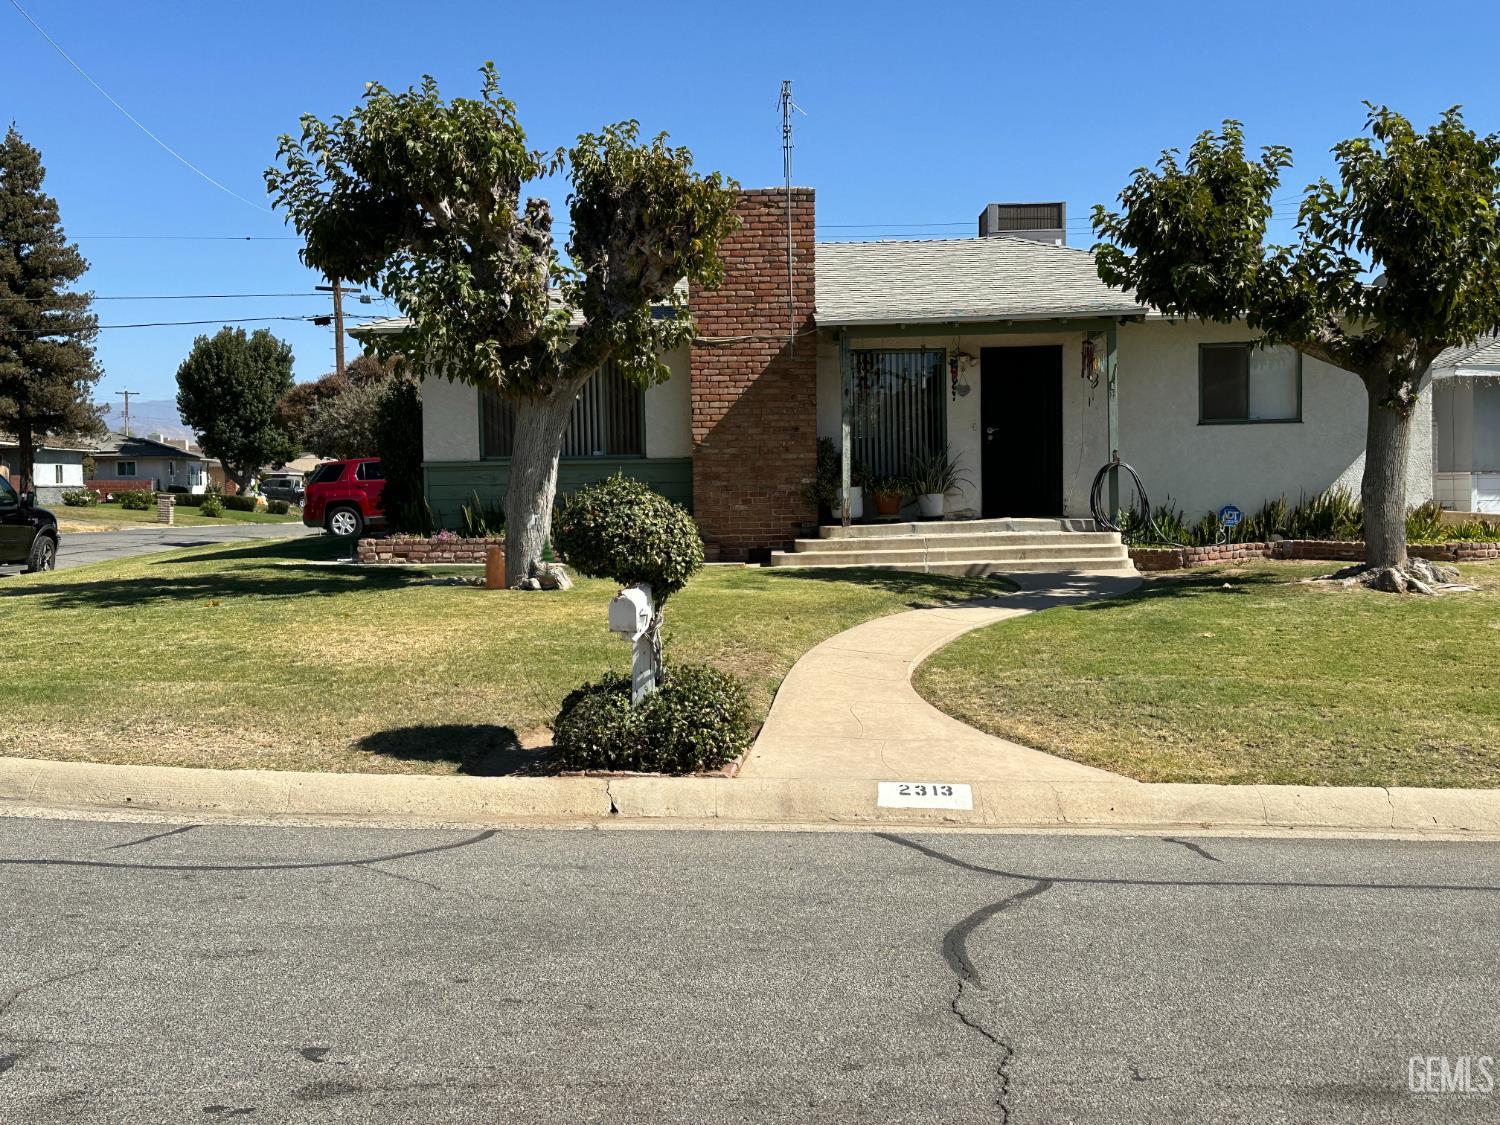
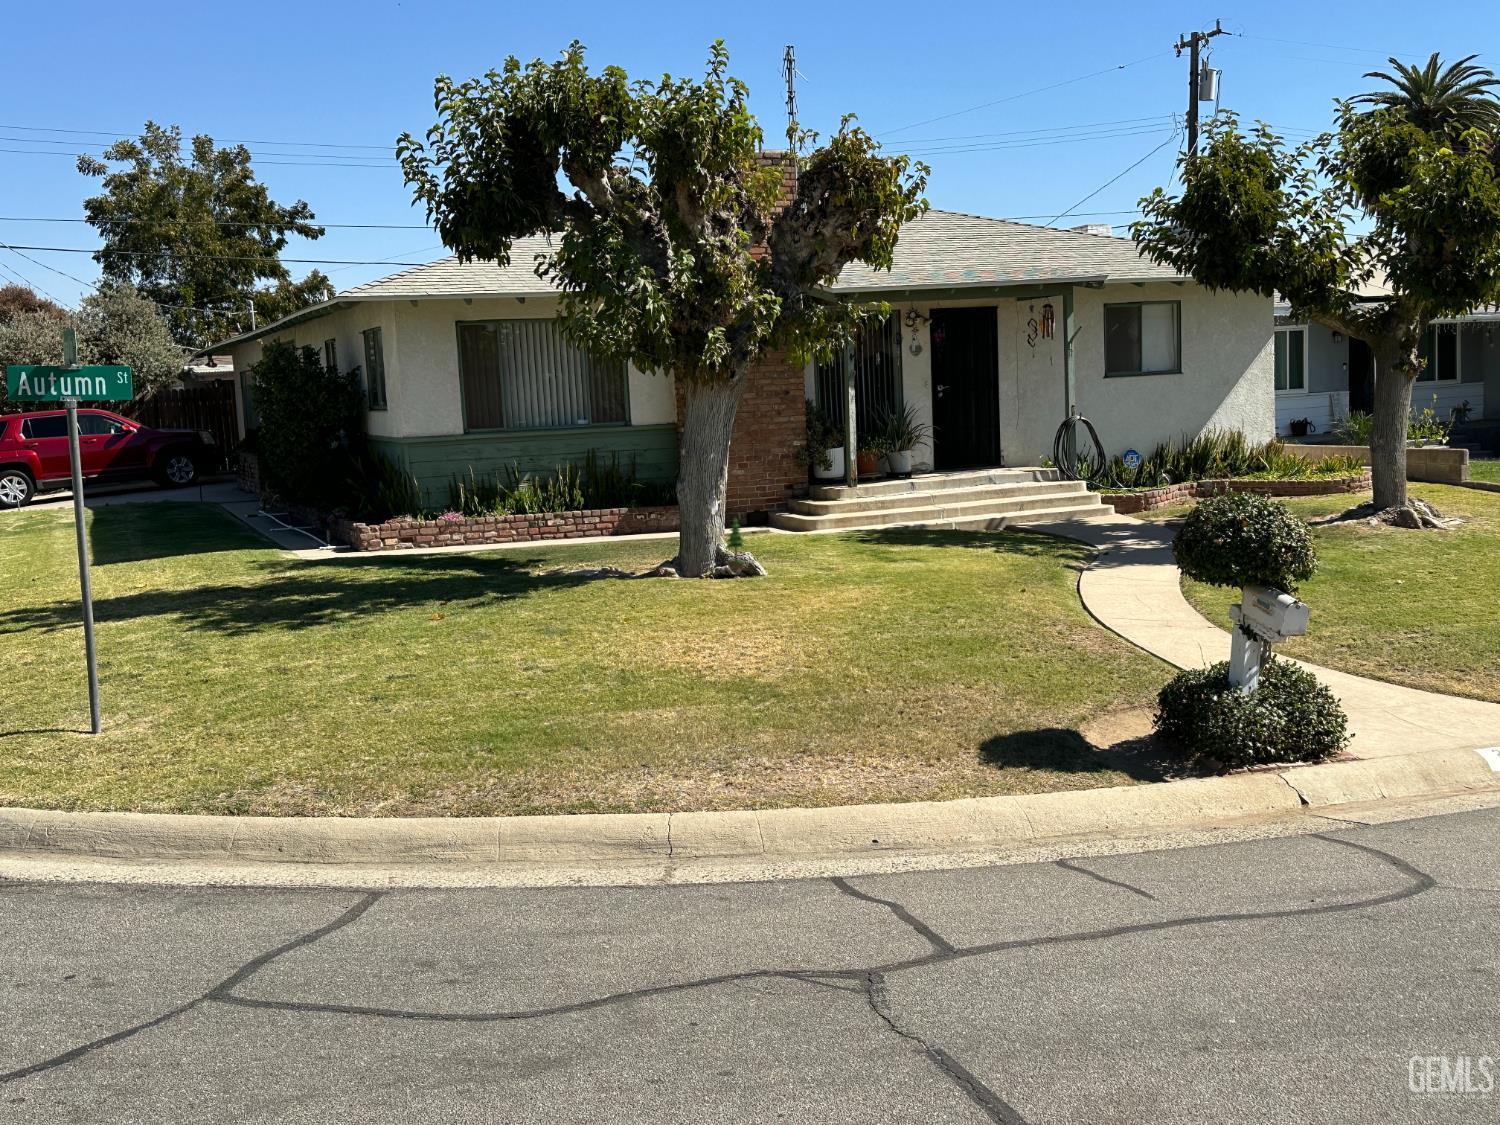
watering can: present [485,547,505,589] -> none [668,534,700,580]

